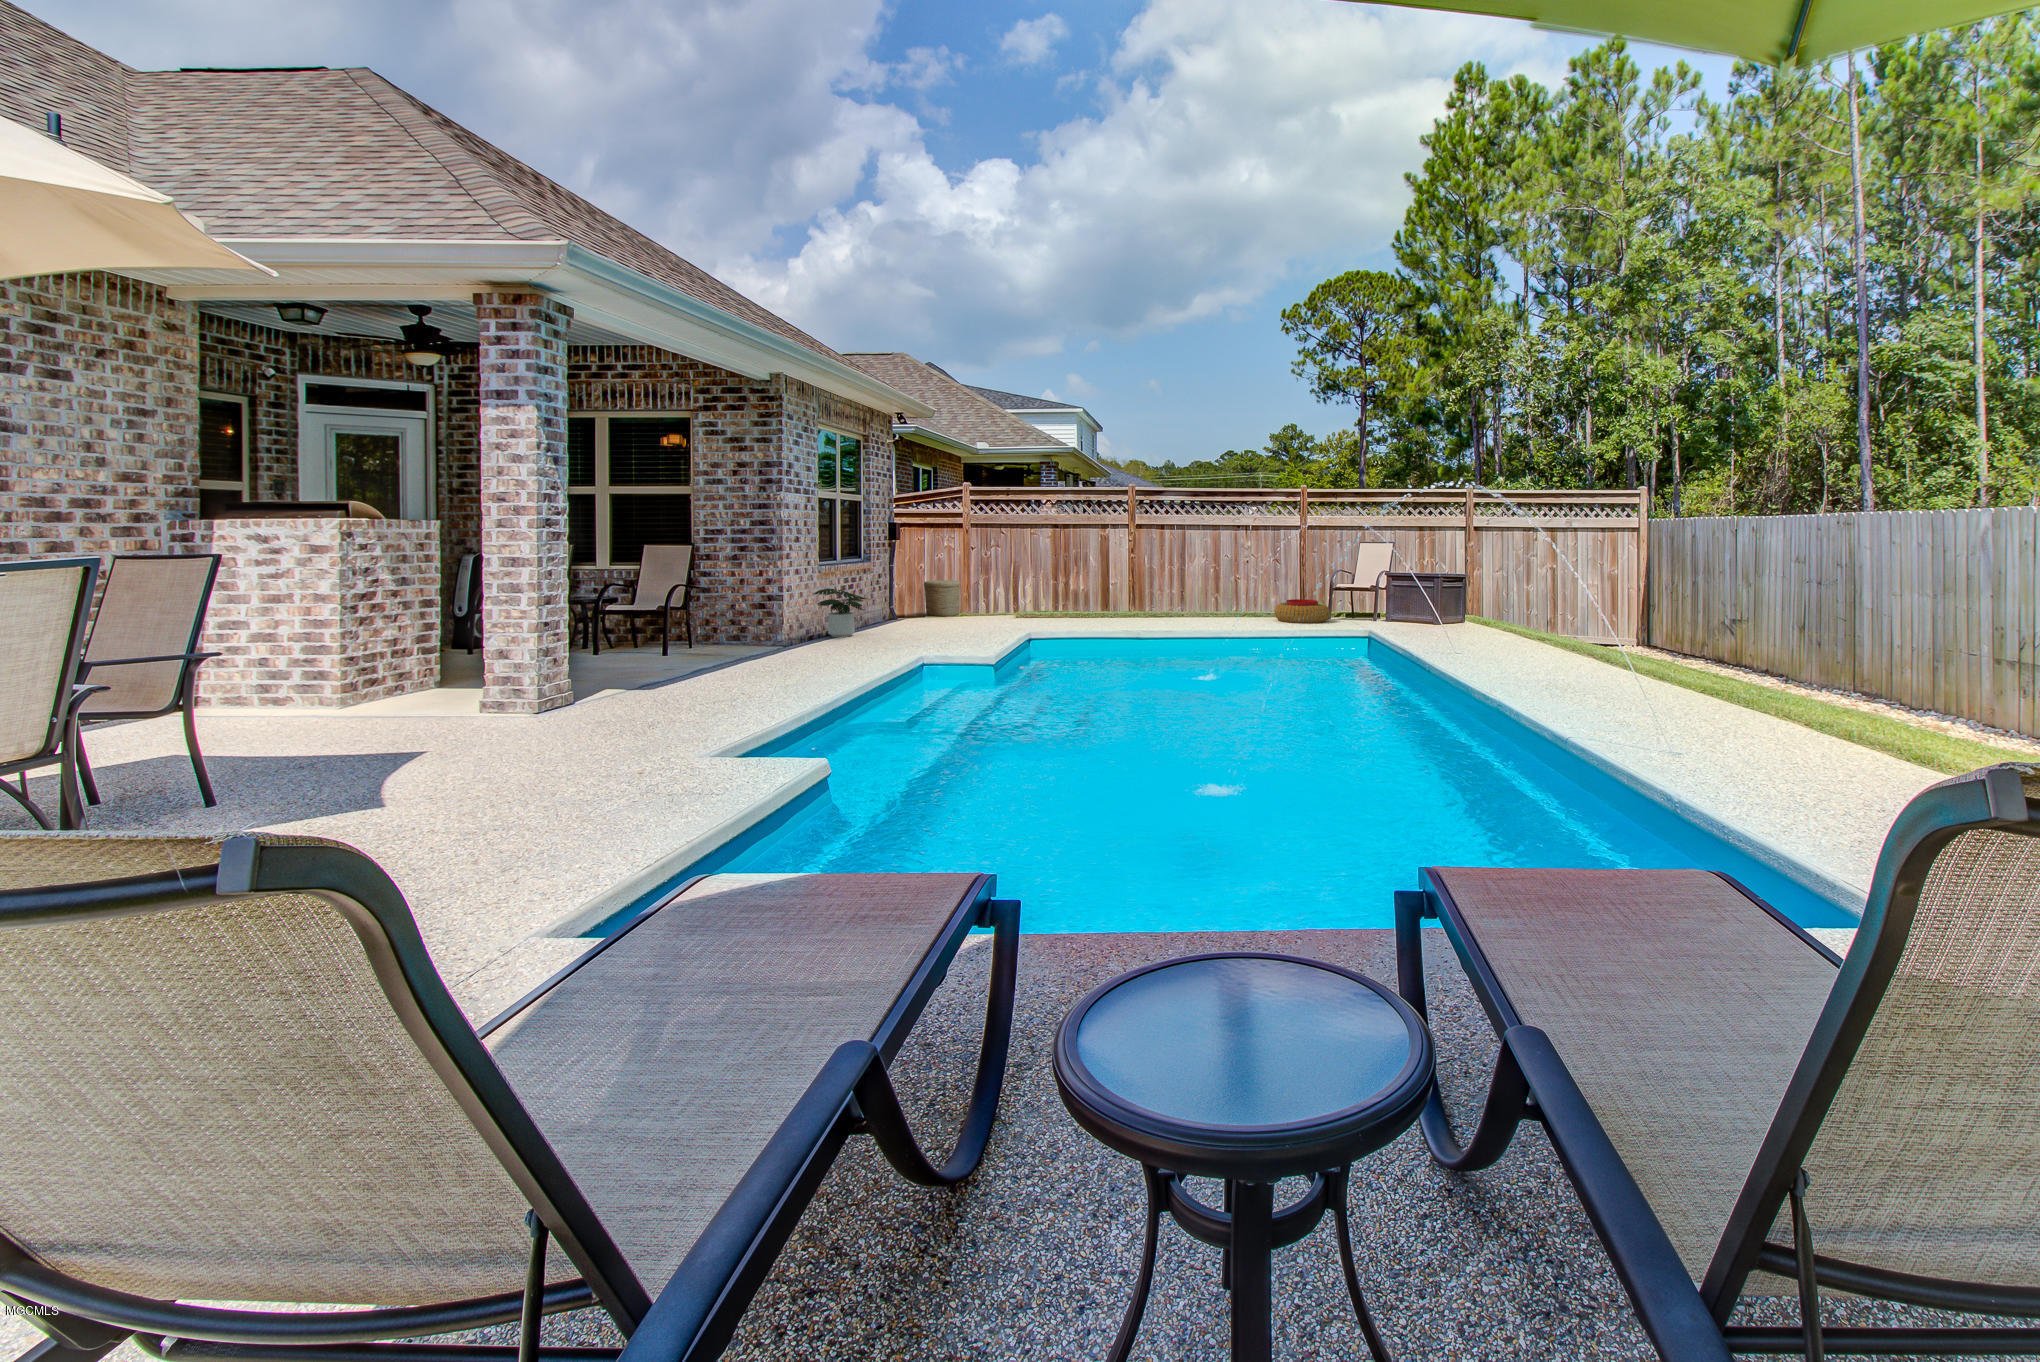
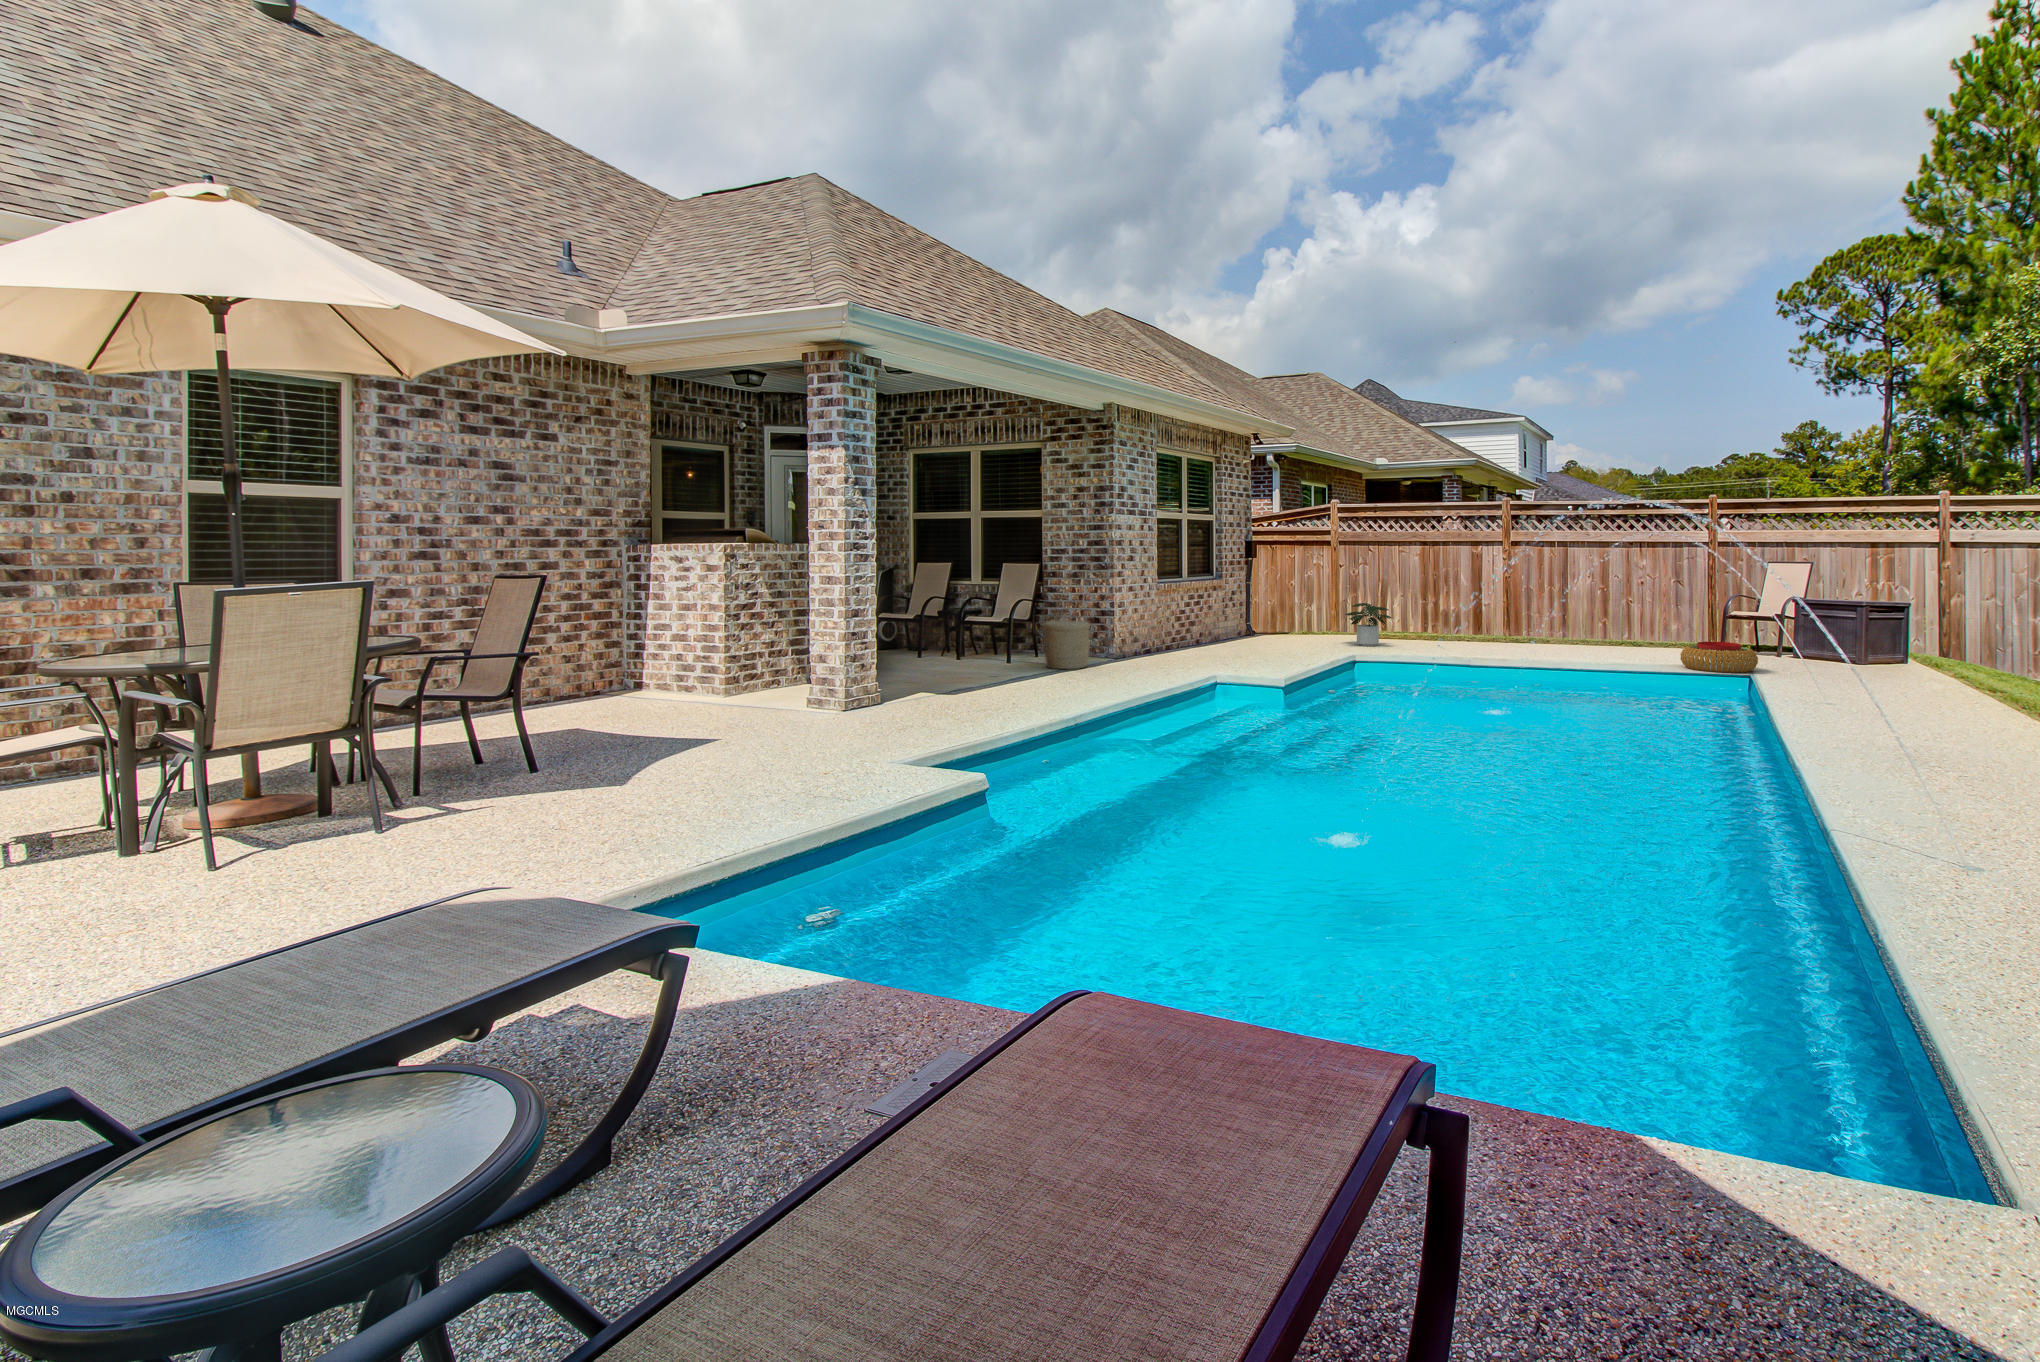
woven basket: present [924,580,960,616] -> present [1043,621,1090,669]
potted plant: present [813,589,866,637] -> present [1345,603,1392,646]

